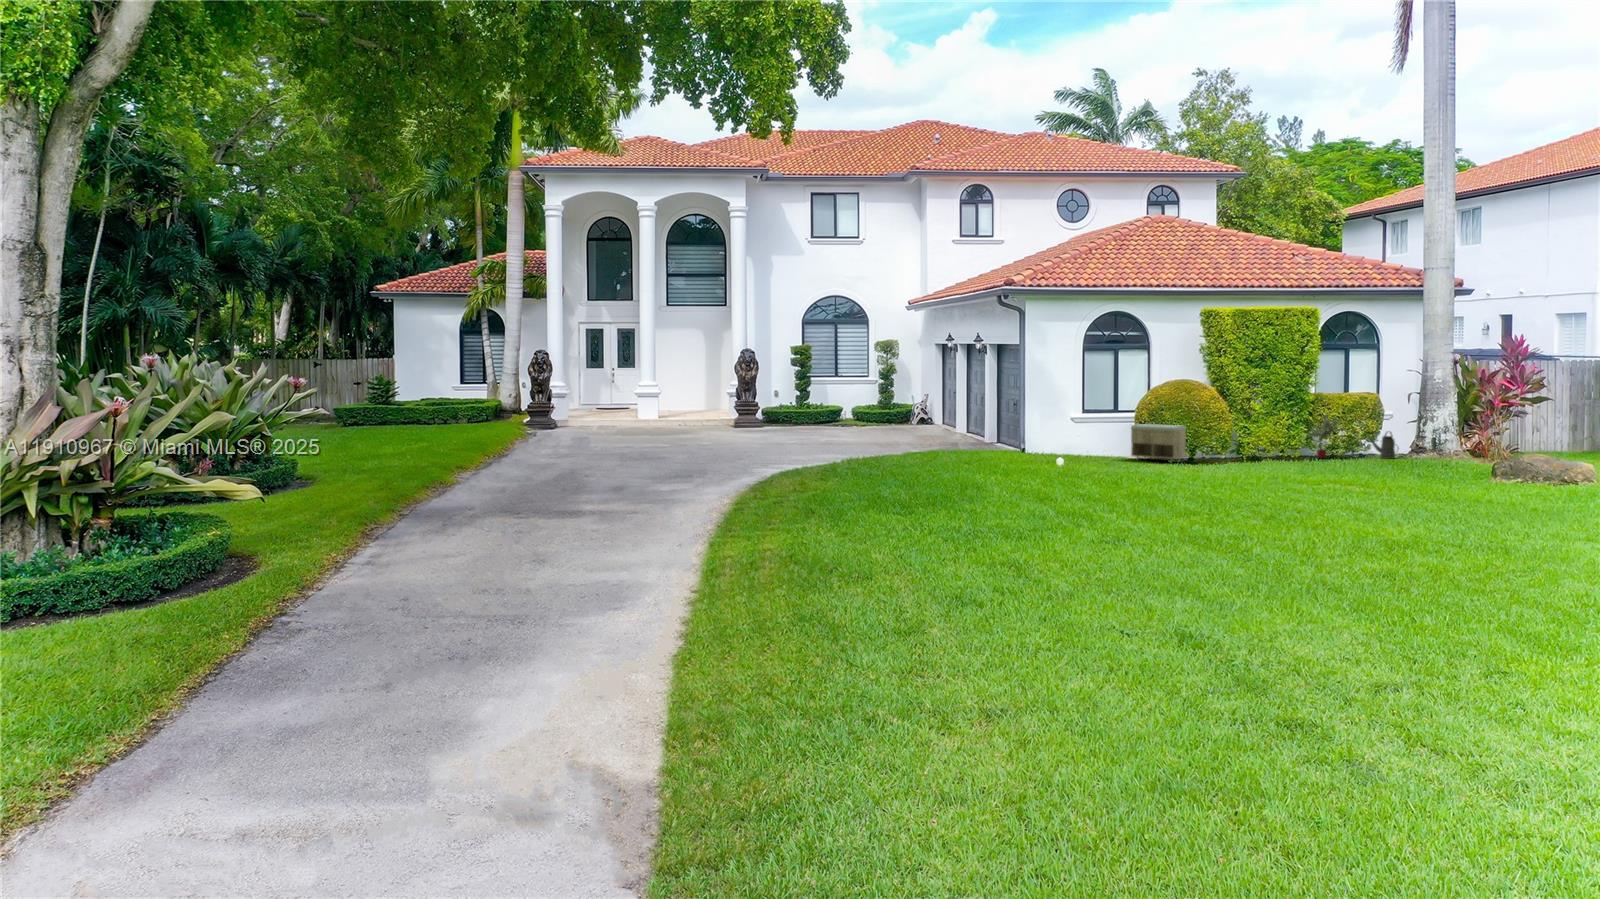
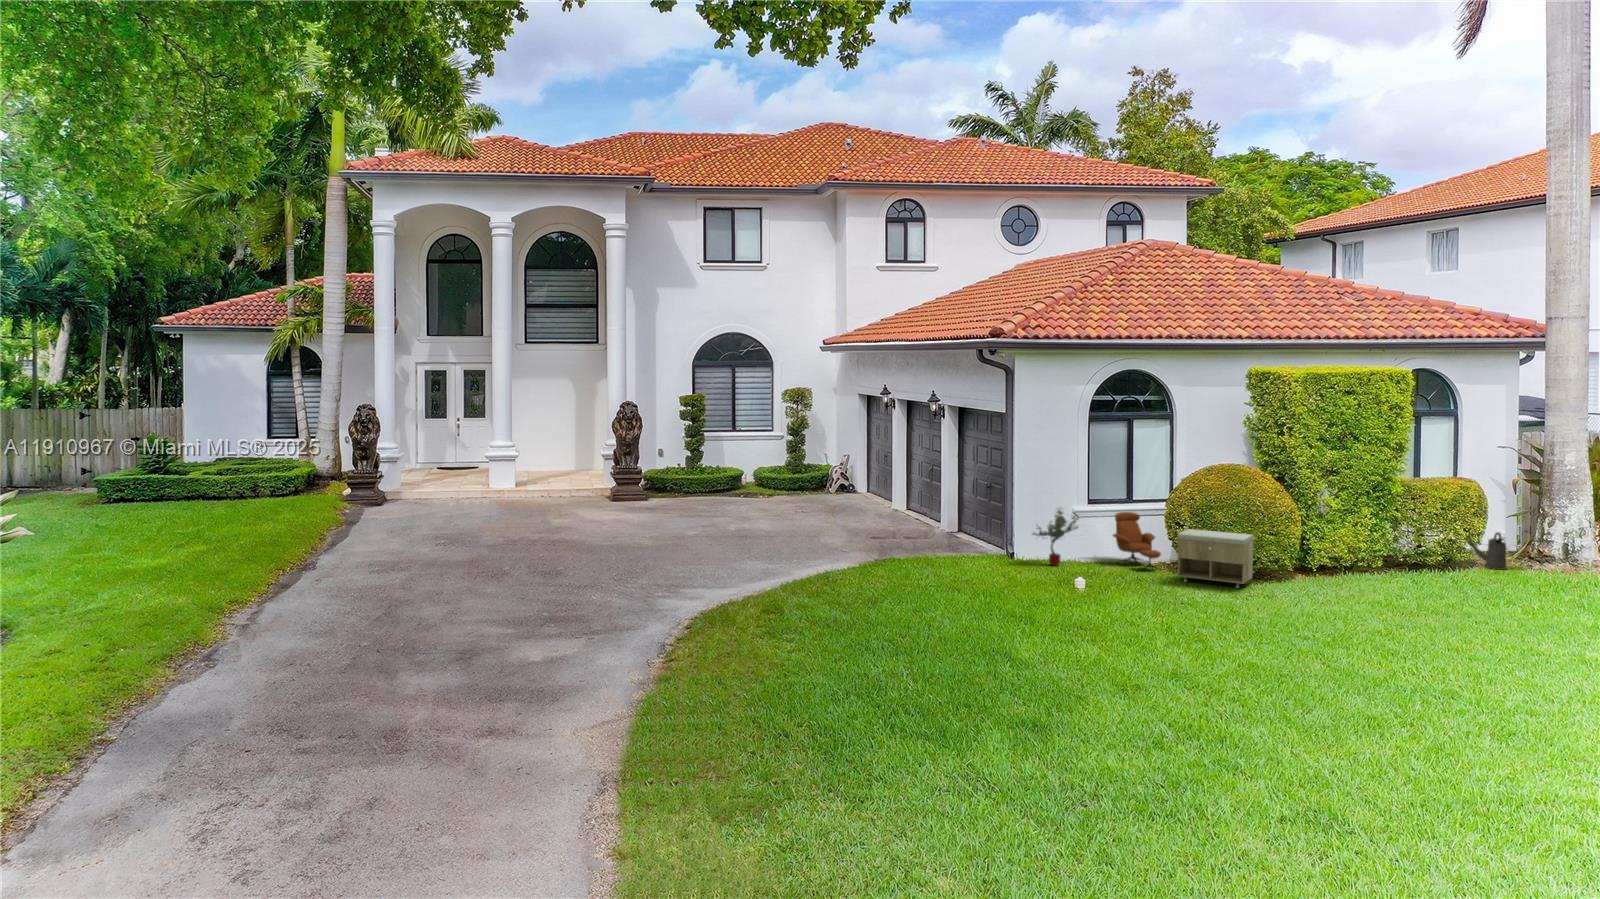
potted tree: present [1308,415,1338,458] -> present [1033,510,1079,566]
lounge chair: none [1096,417,1128,457] -> present [1113,512,1161,569]

